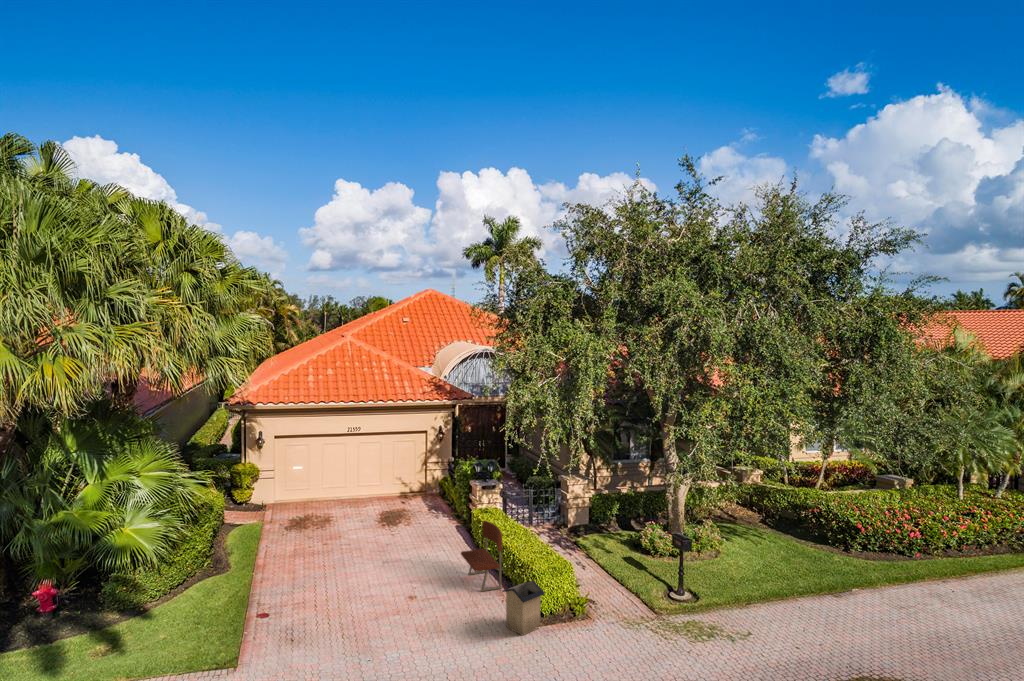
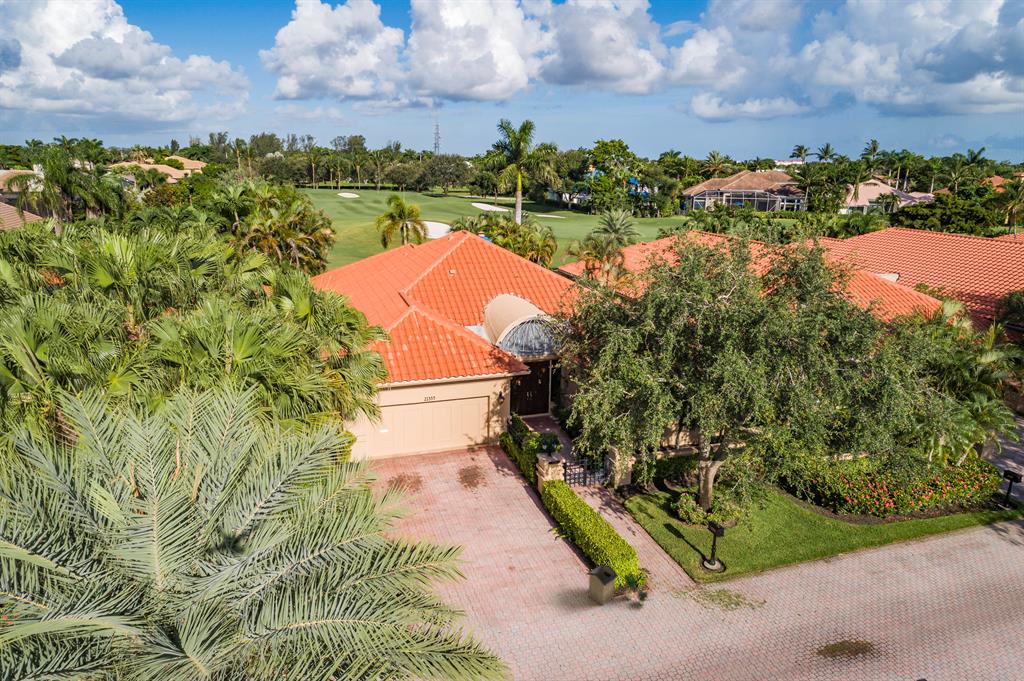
bench: present [461,521,502,592] -> none [542,503,578,561]
potted plant: none [553,588,586,635] -> present [625,573,648,605]

